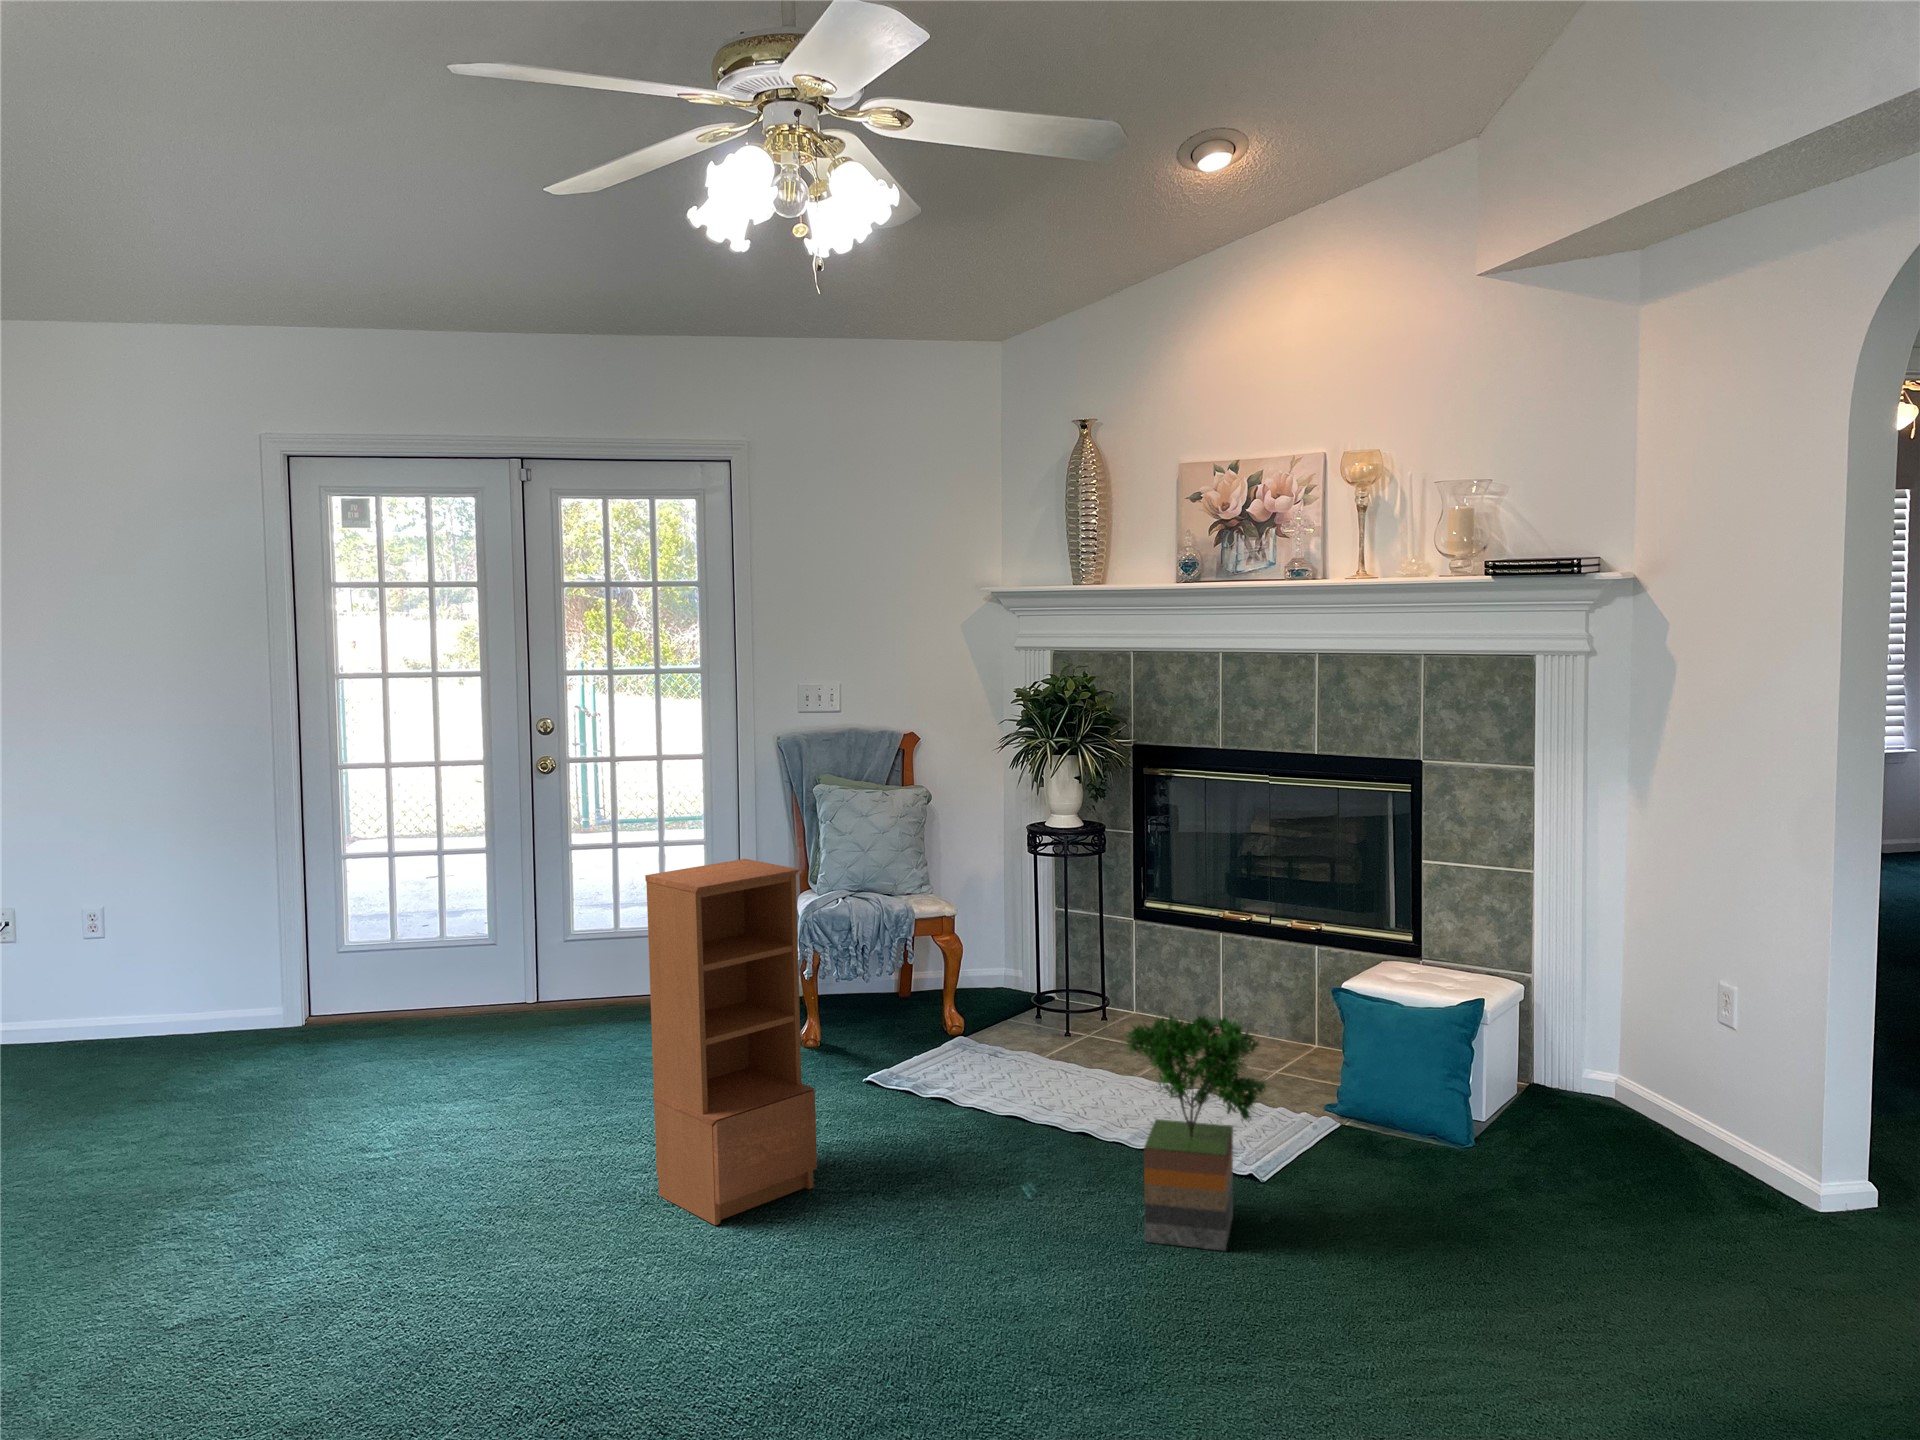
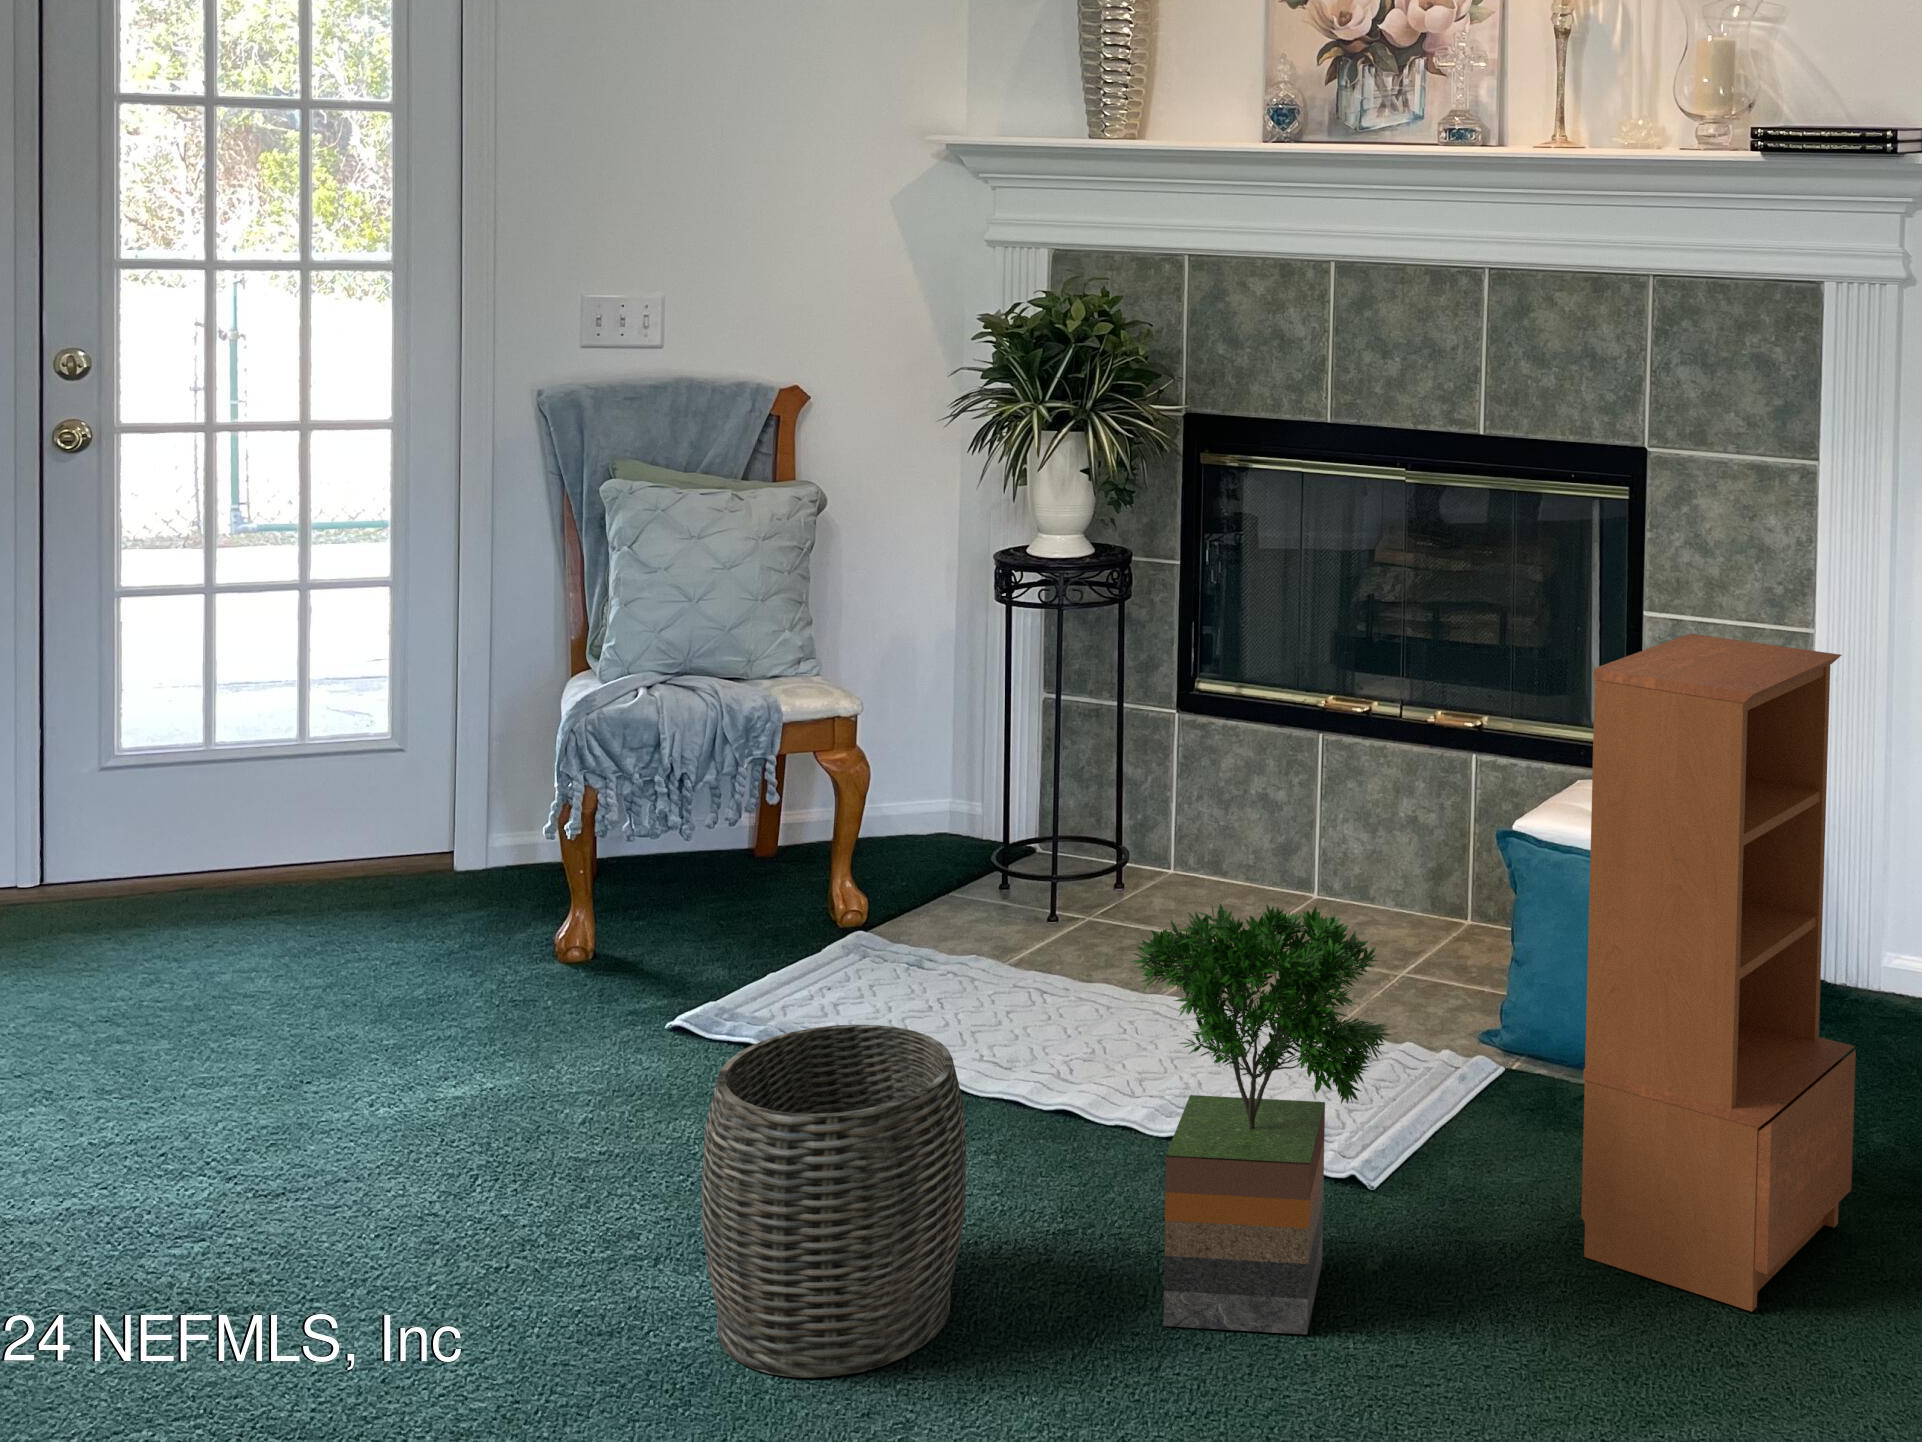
bookcase: present [645,859,817,1225] -> present [1581,633,1856,1312]
woven basket: none [897,1073,1034,1255] -> present [702,1025,966,1378]

